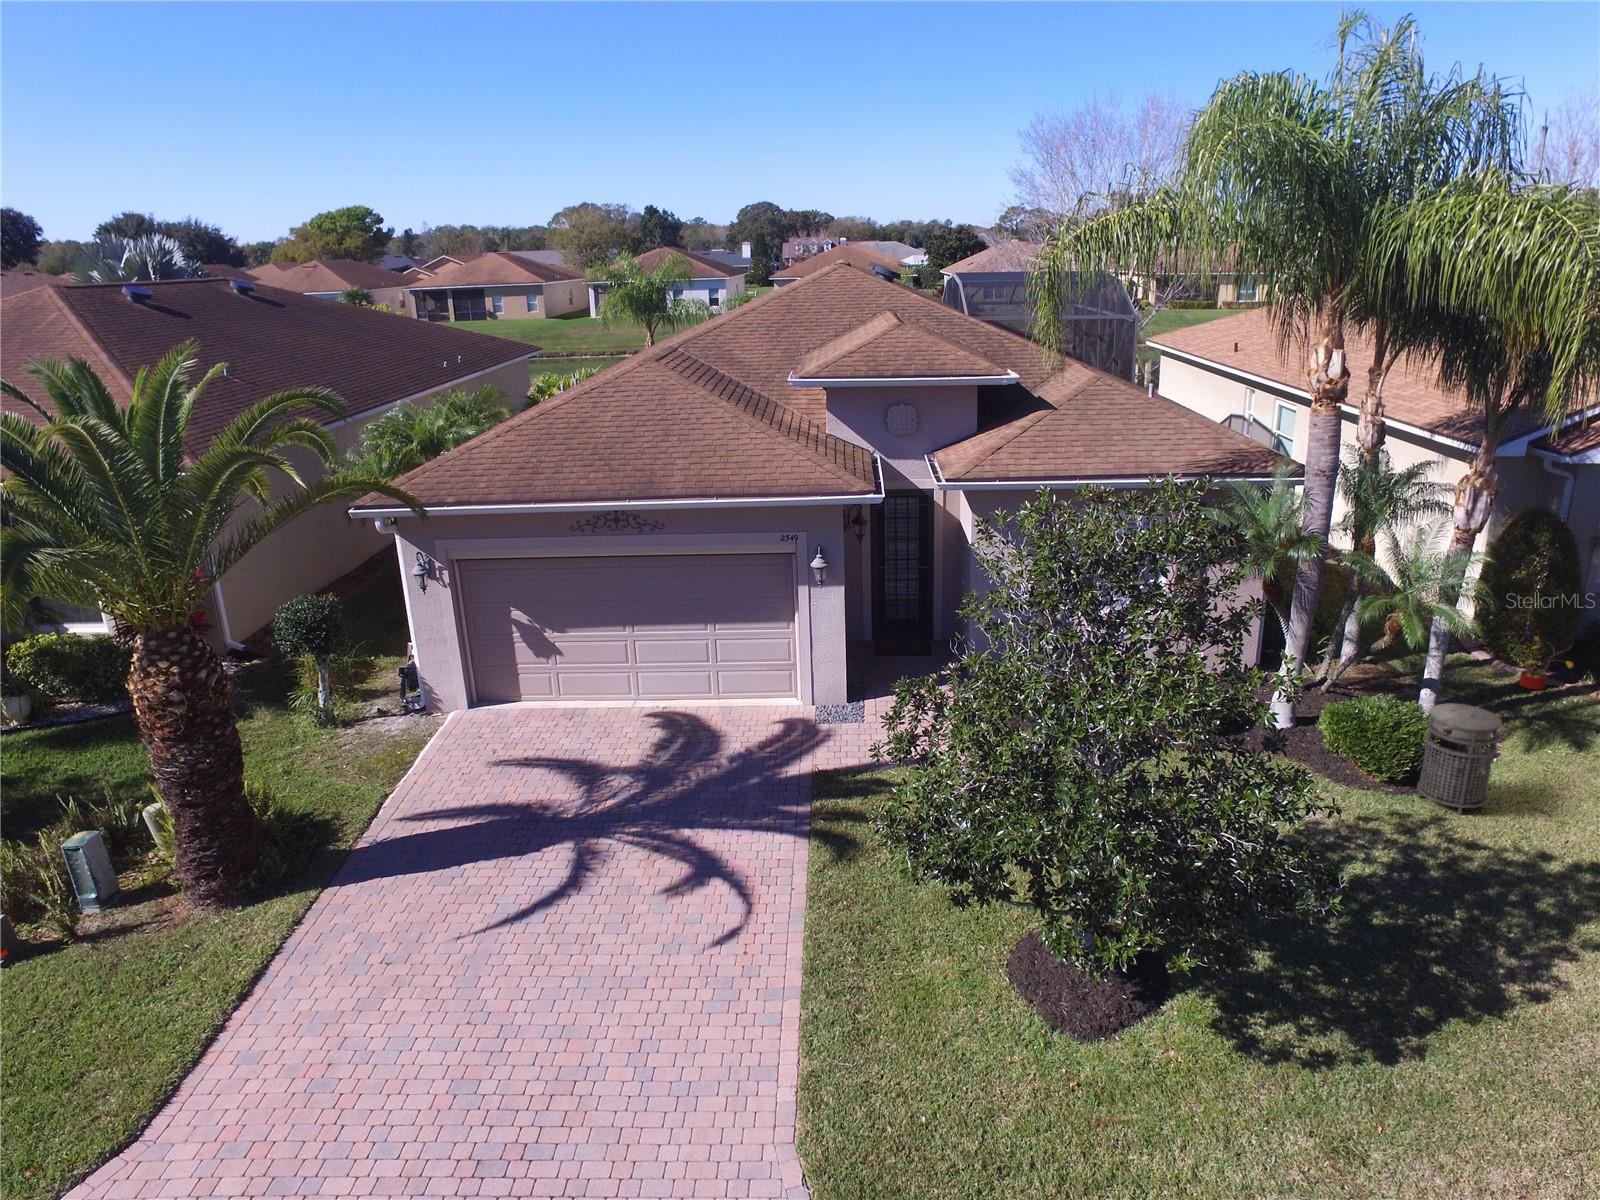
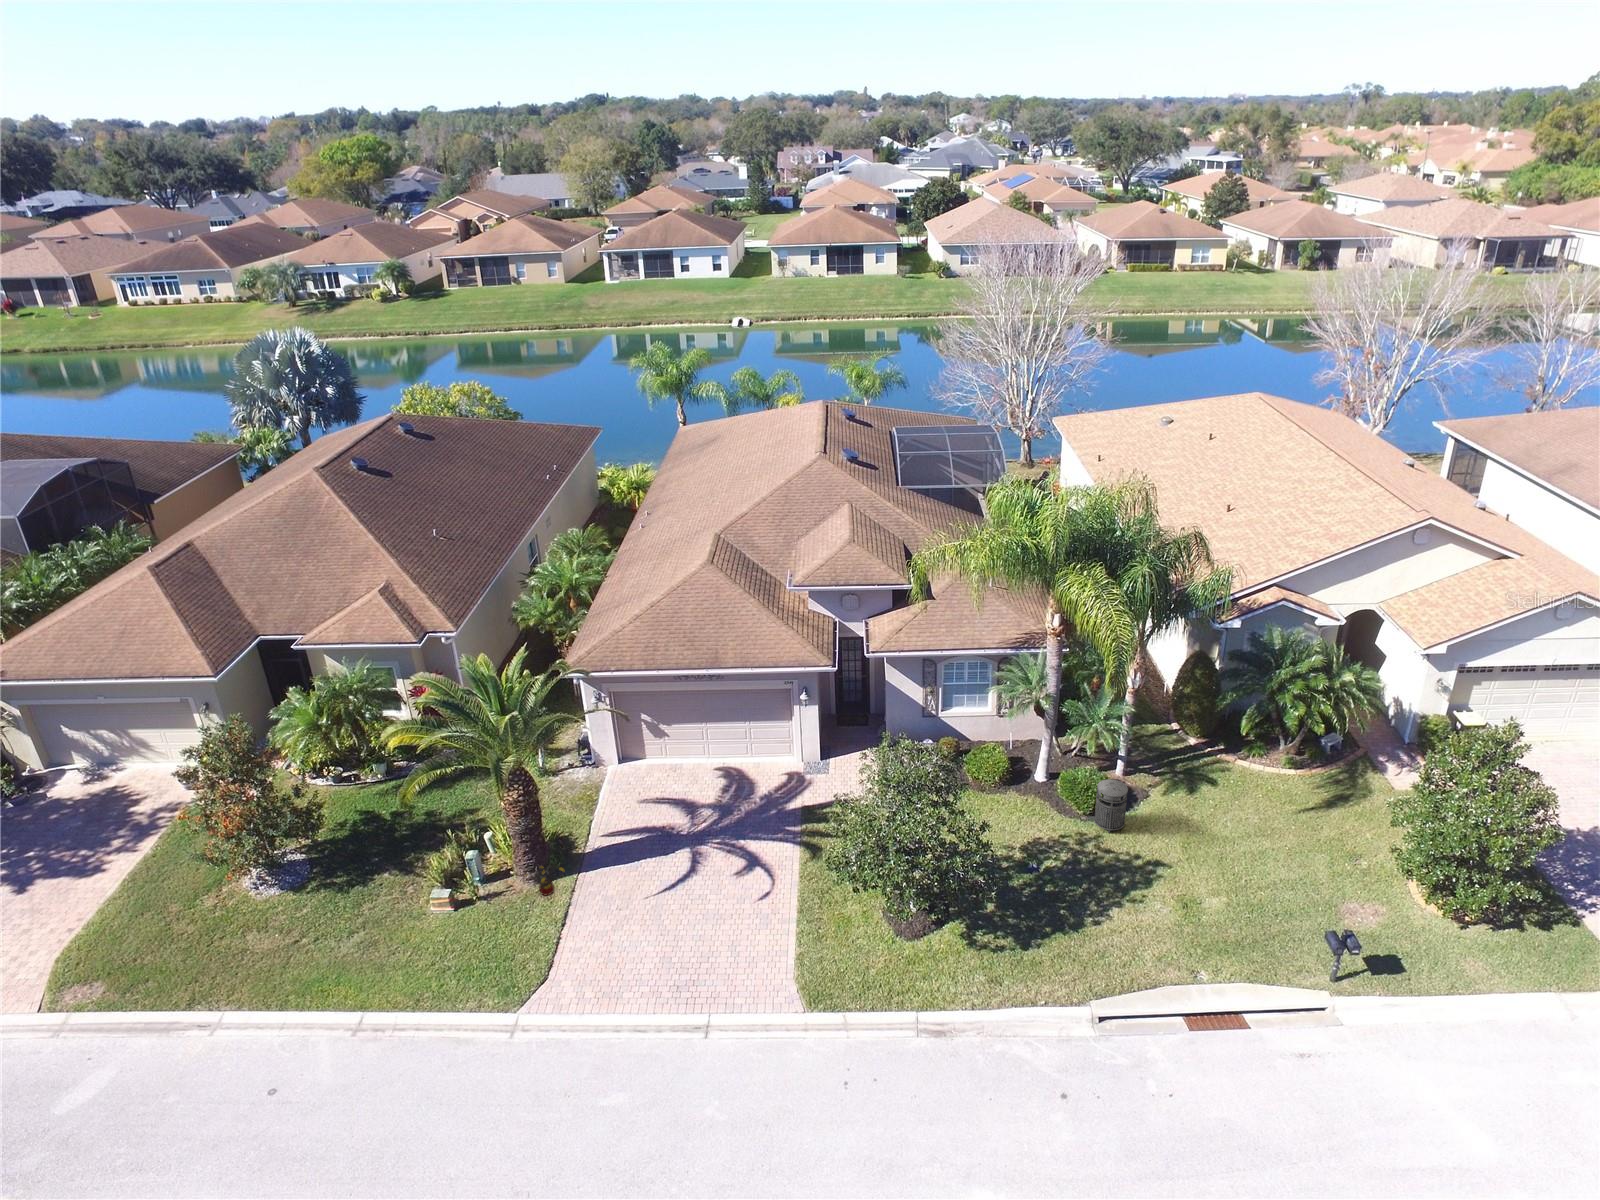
decorative plant: present [1519,637,1573,690] -> present [535,867,564,895]

